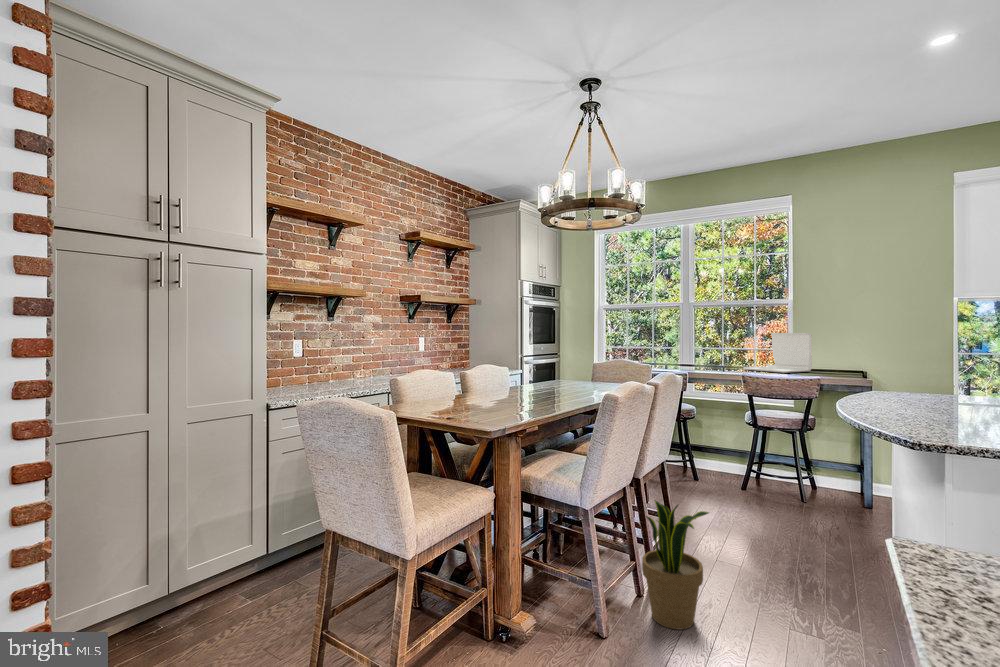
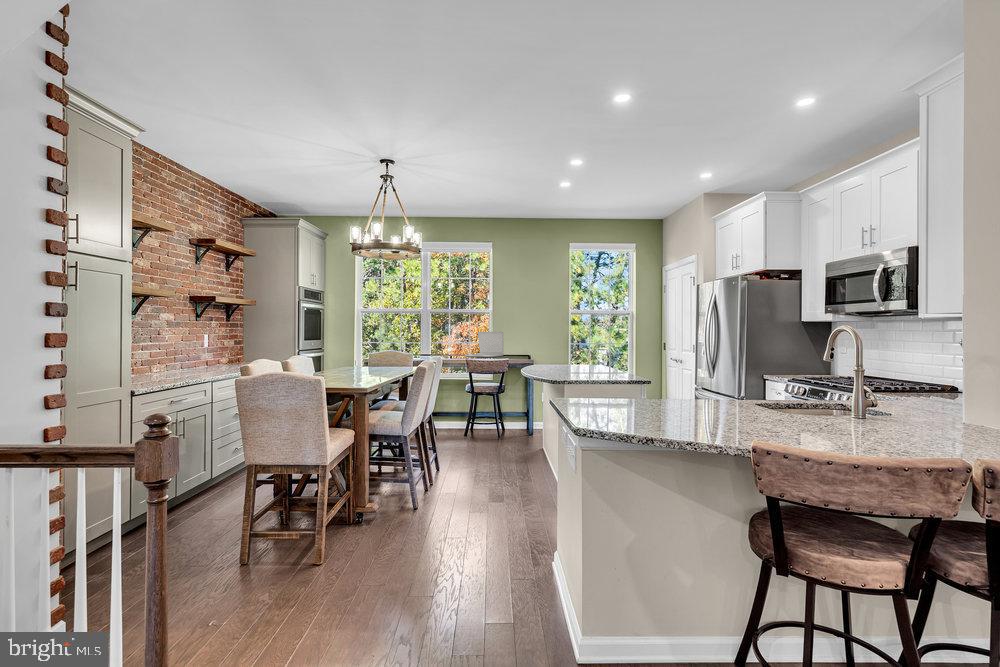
potted plant: present [642,500,709,630] -> none [435,427,472,496]

